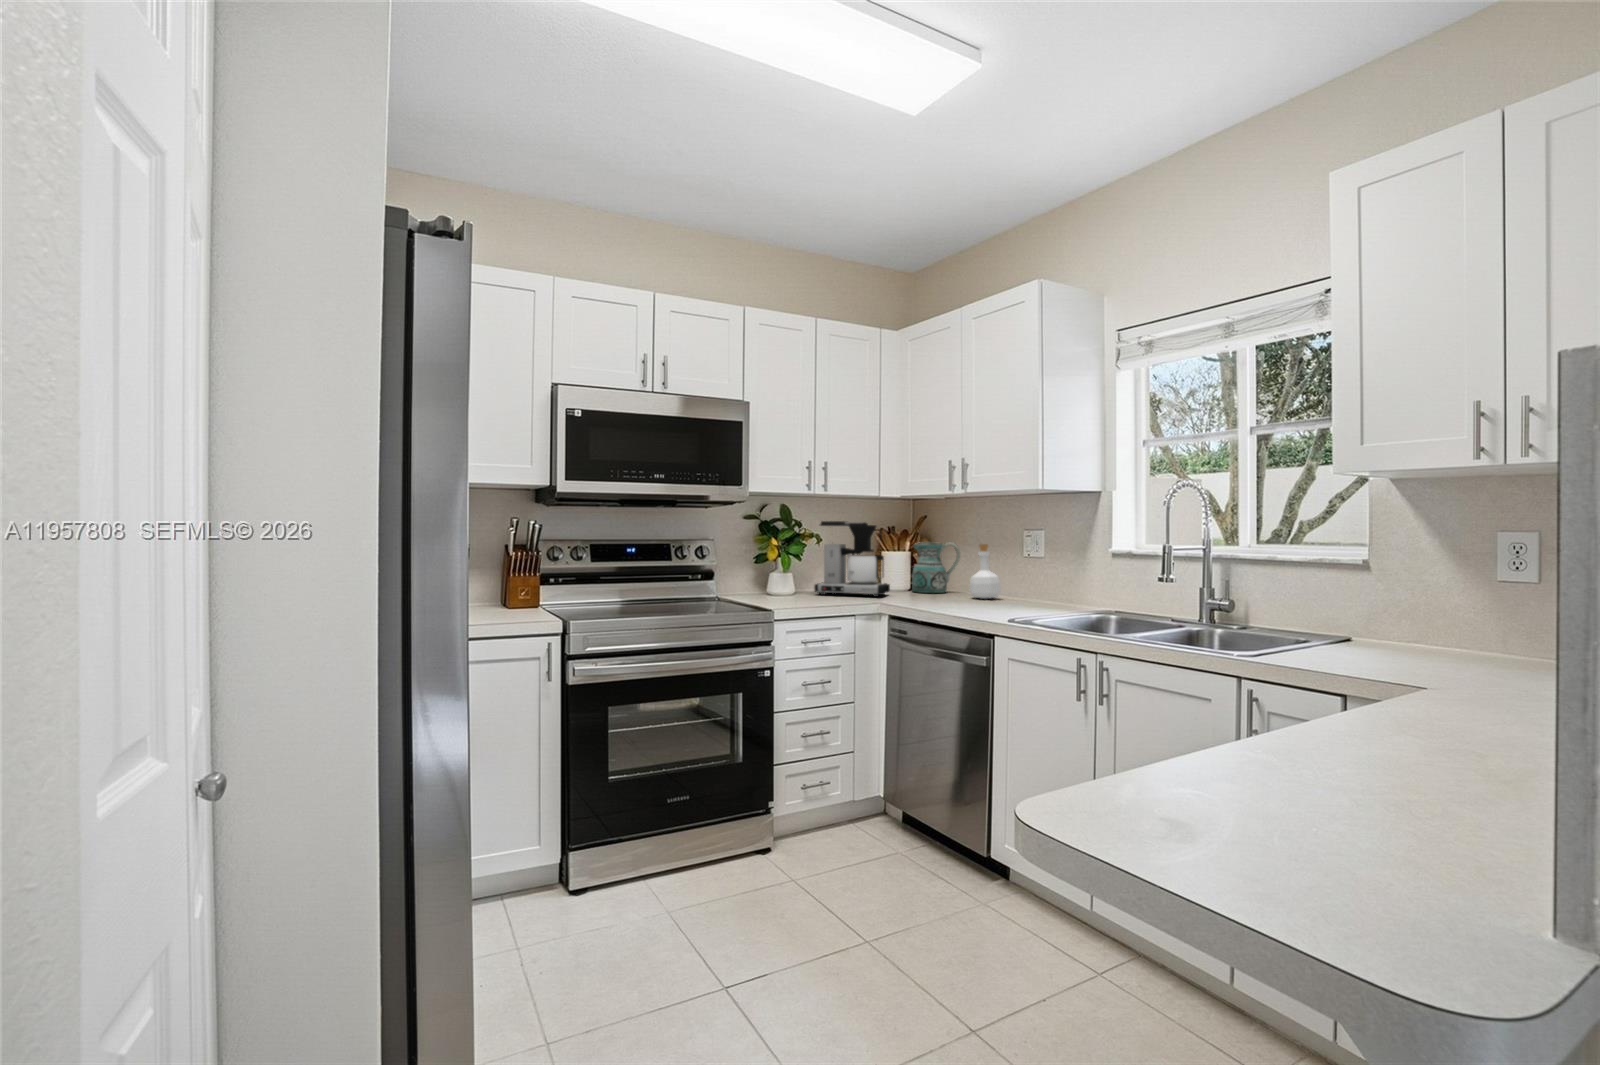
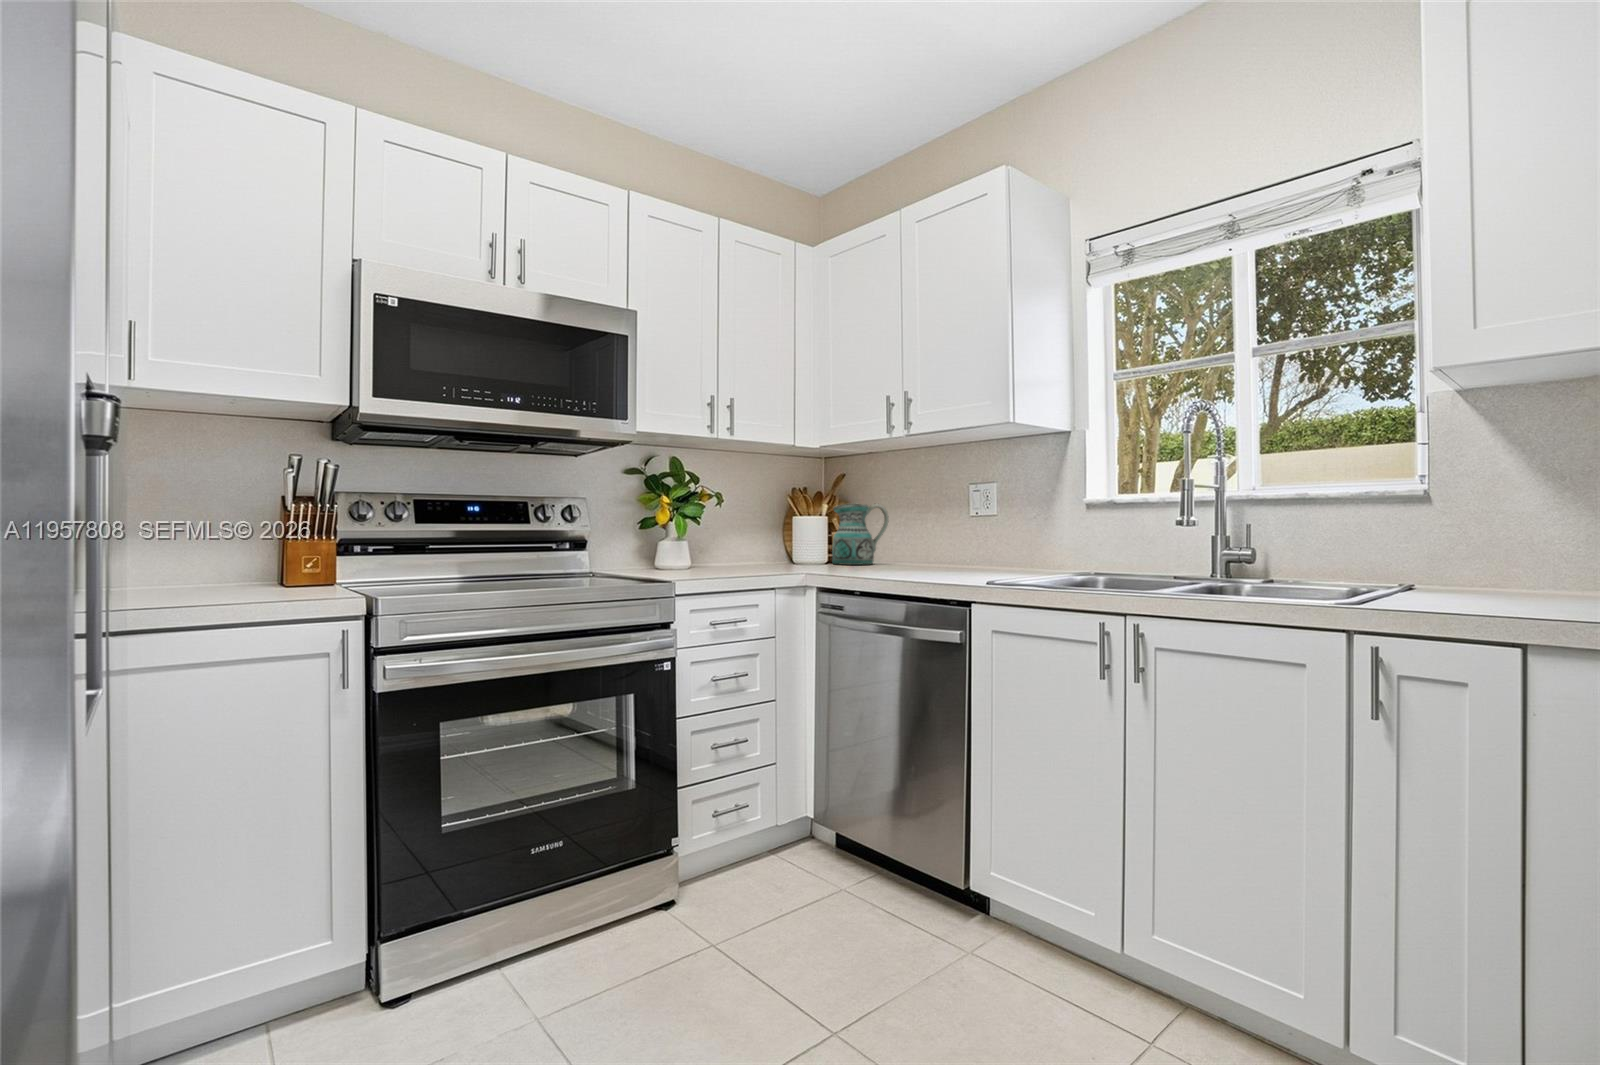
coffee maker: present [814,521,890,597] -> none [717,475,809,568]
bottle: present [970,544,1001,599] -> none [906,502,943,568]

